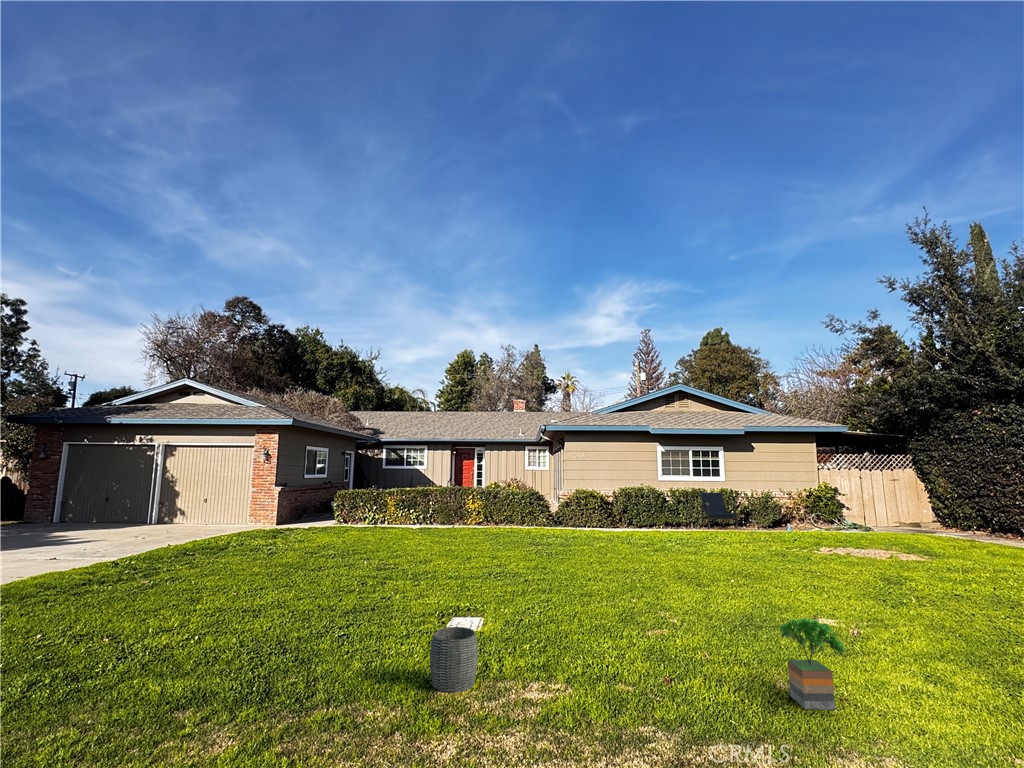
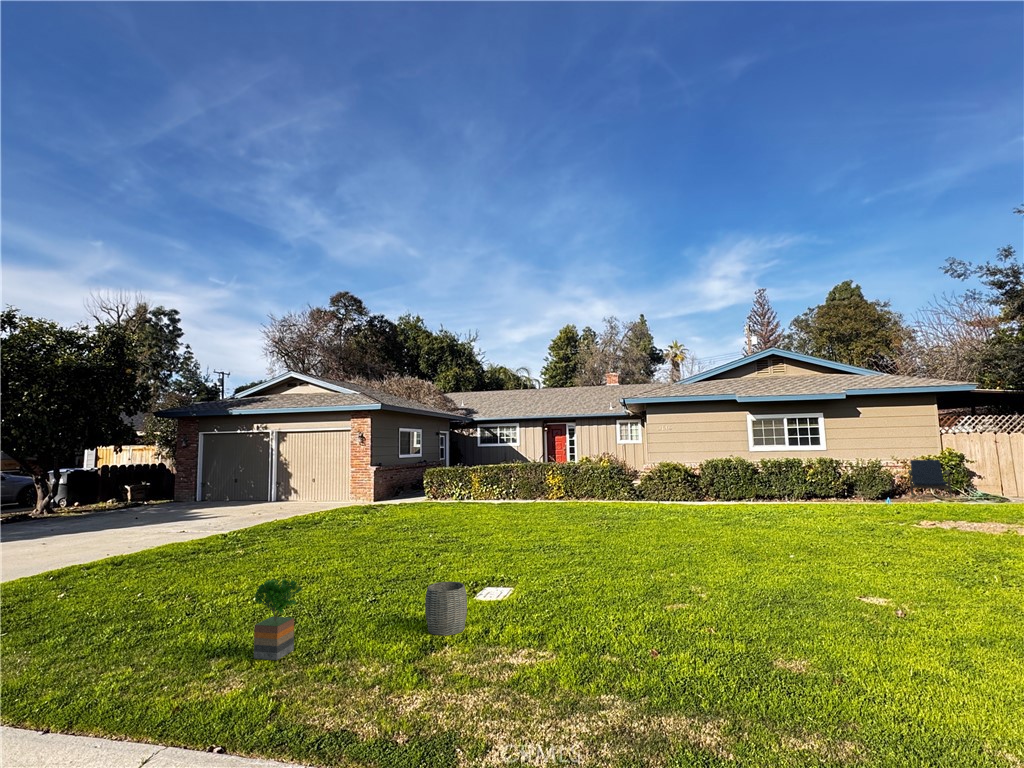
lounge chair: present [700,492,738,528] -> present [908,460,952,498]
potted tree: present [780,618,845,710] -> present [254,579,302,660]

